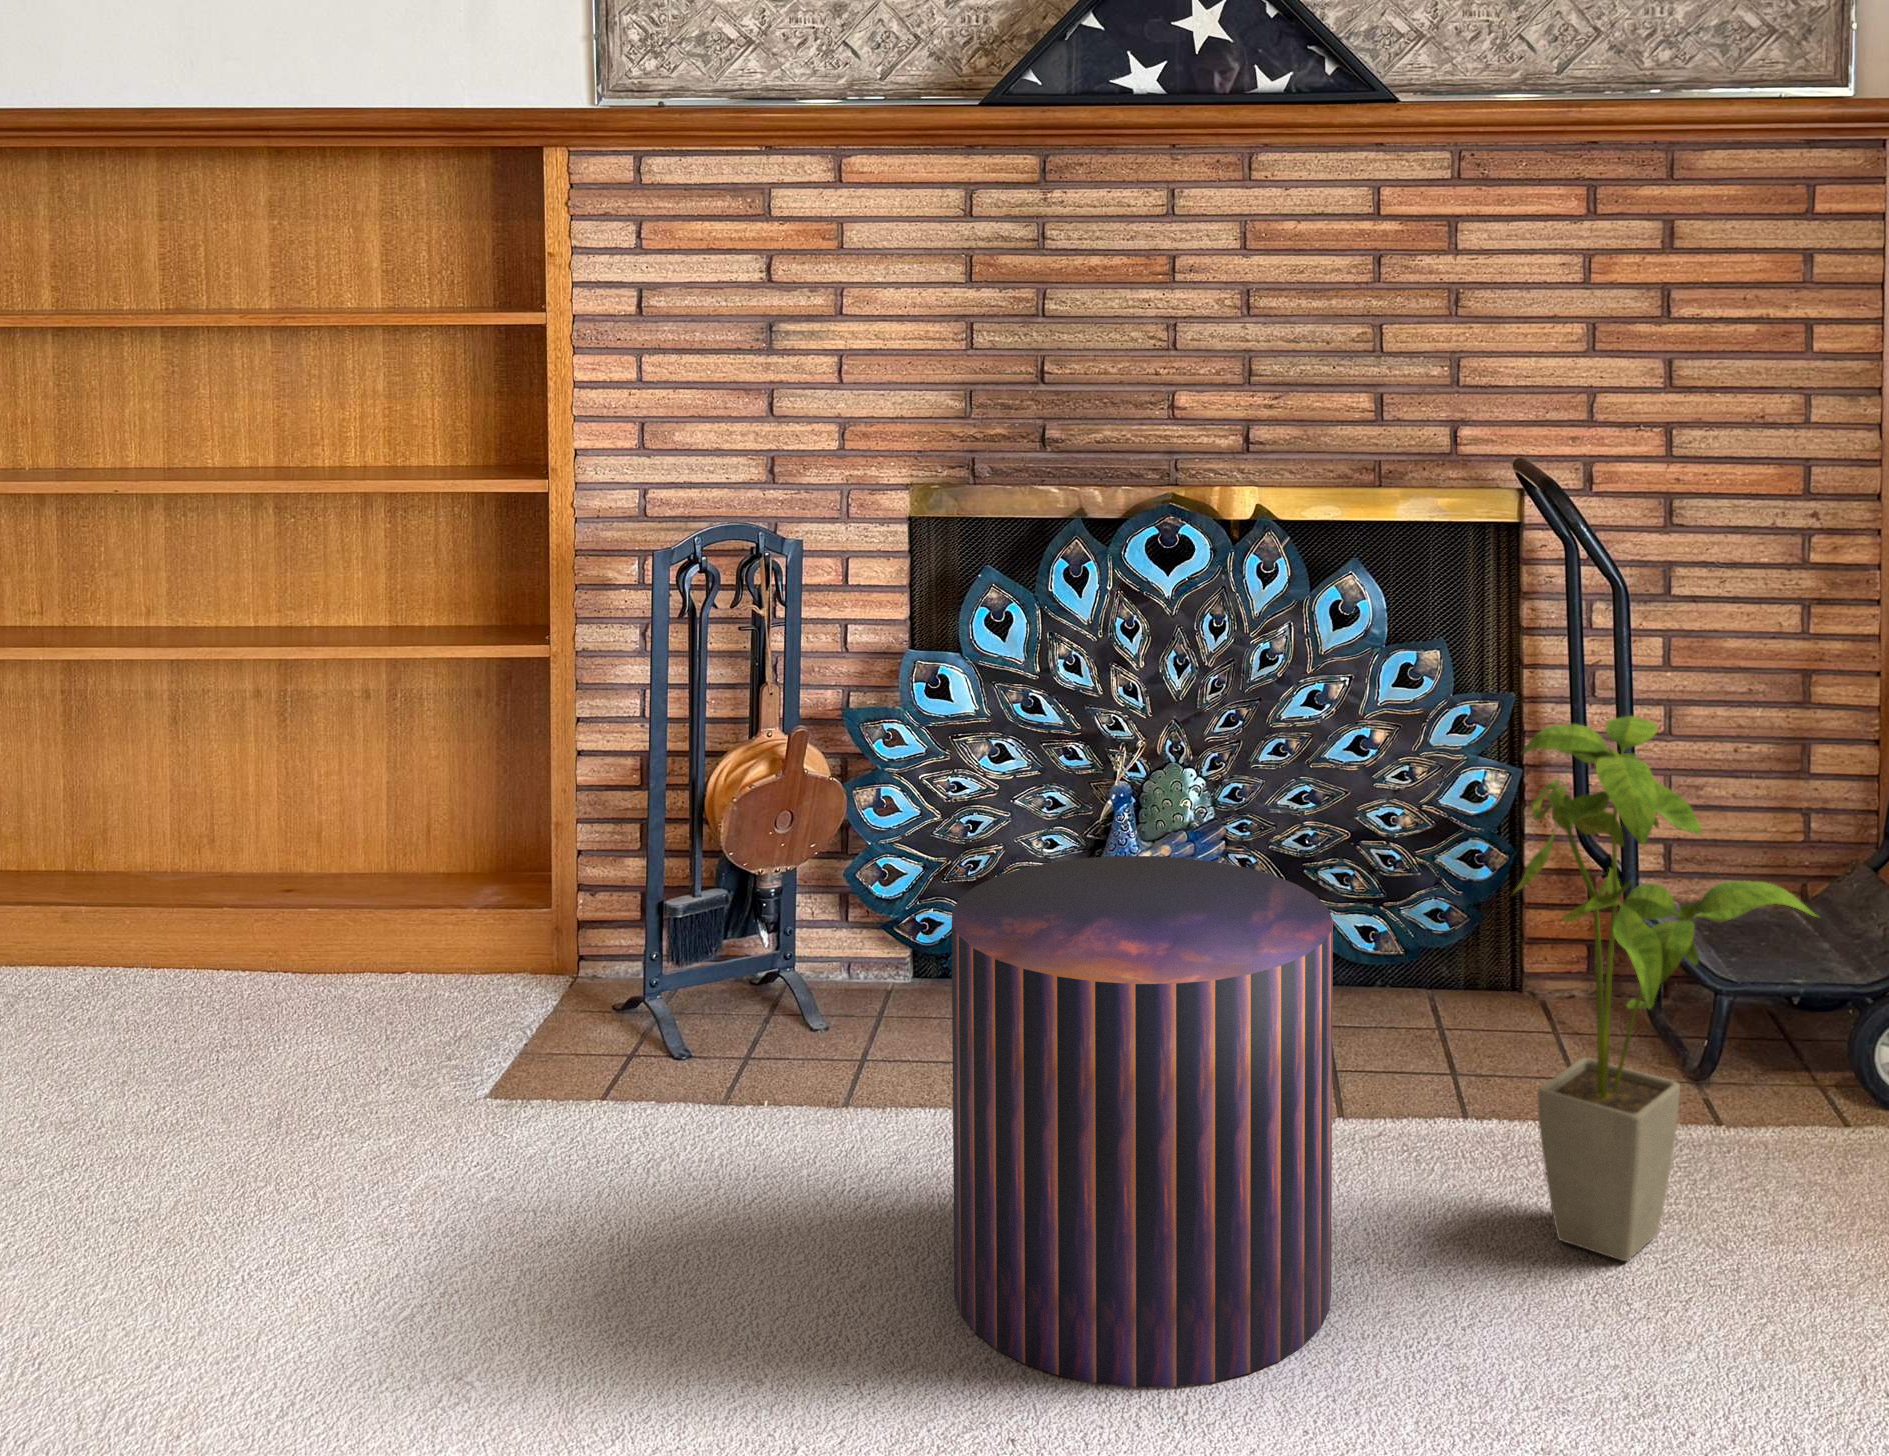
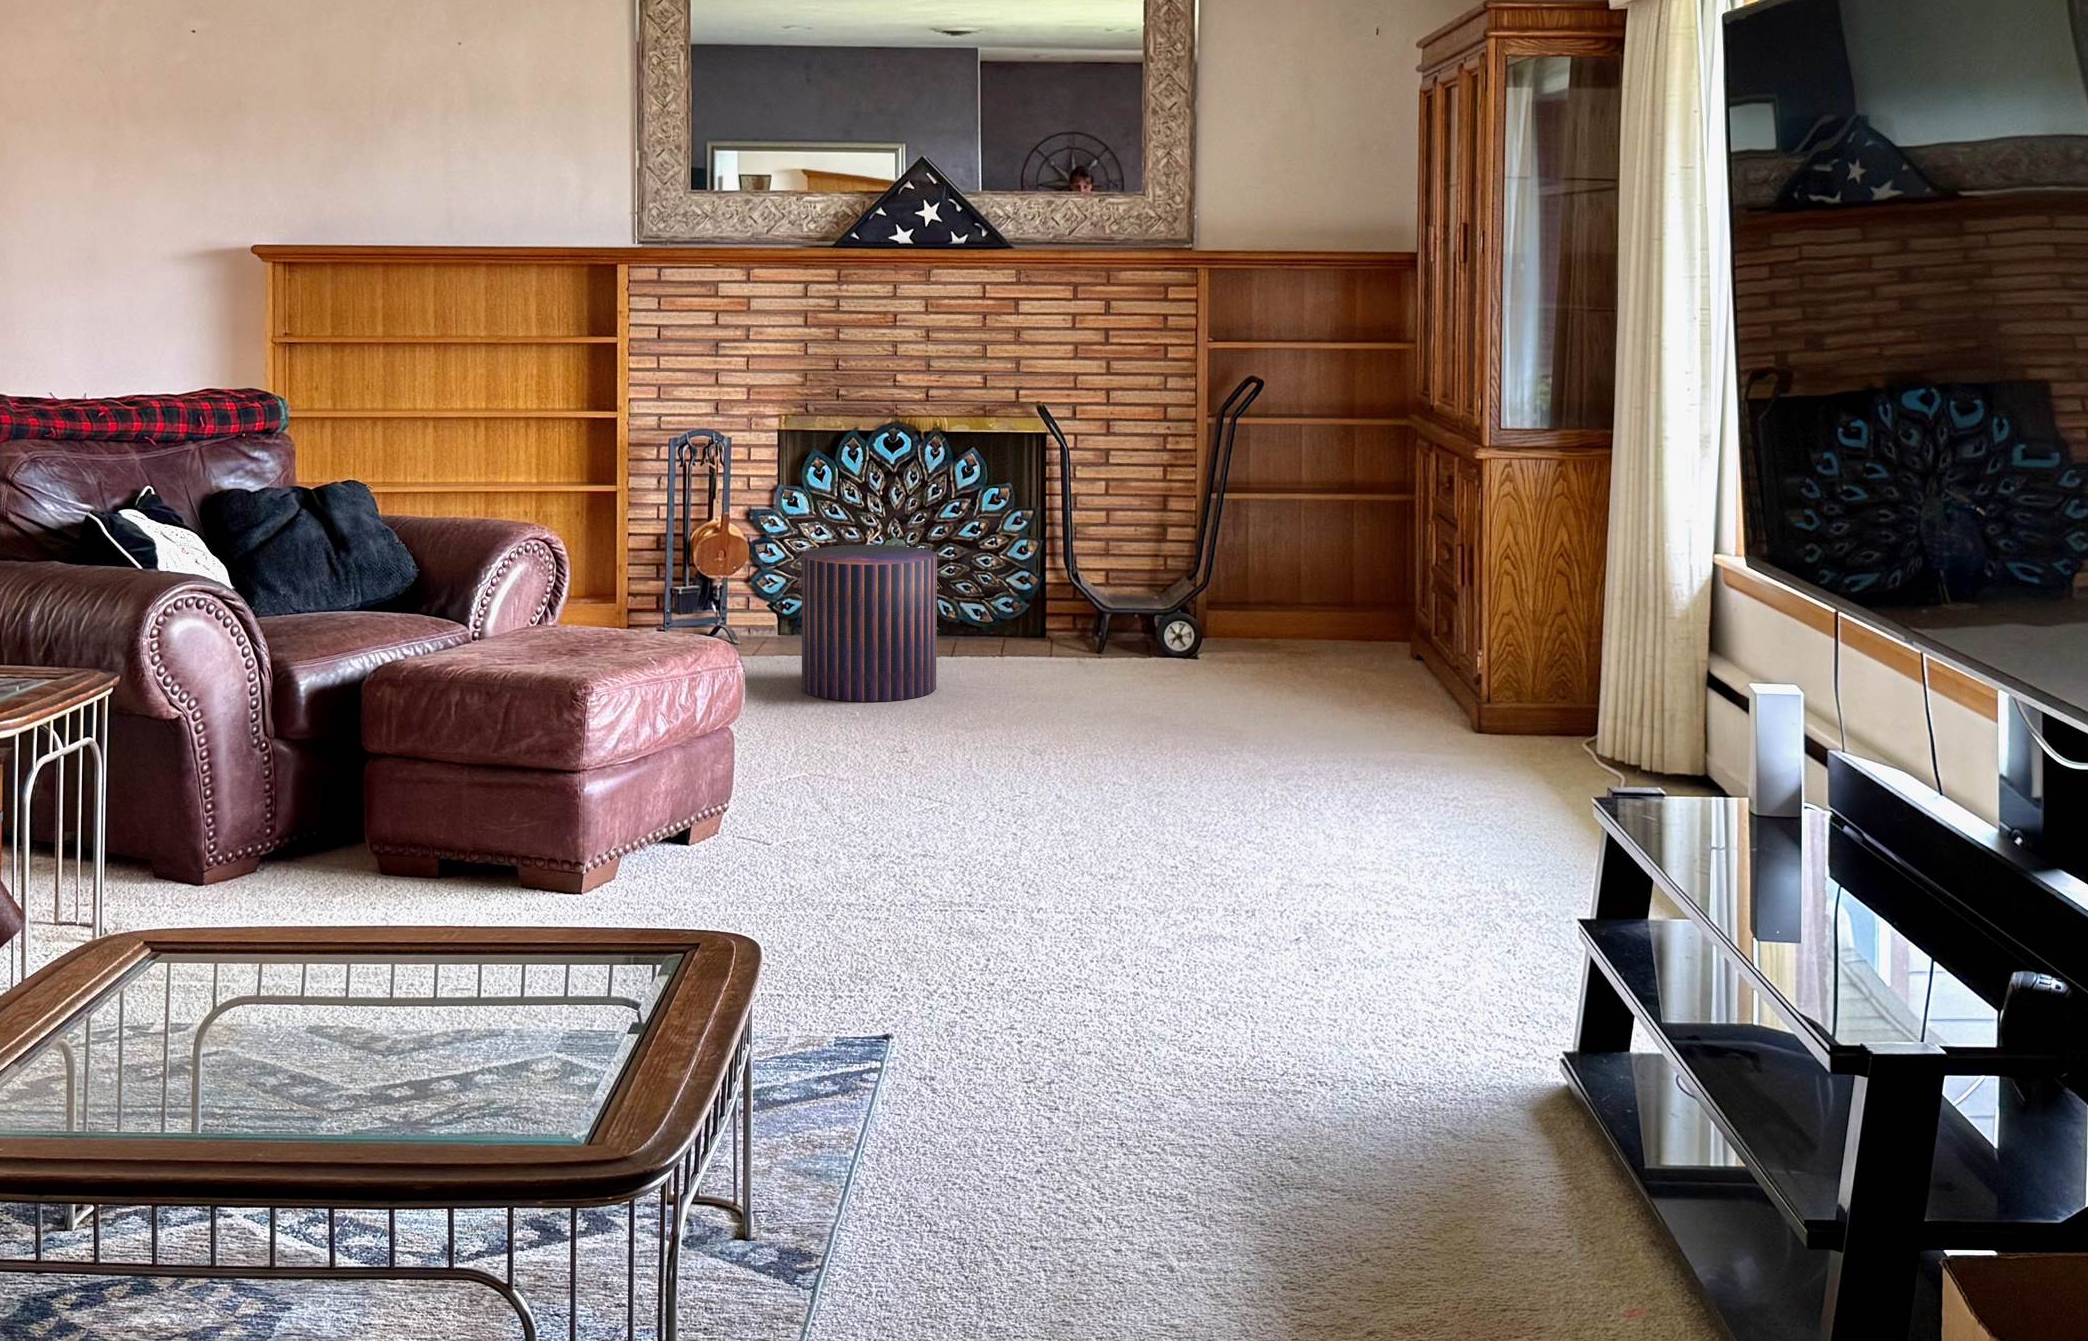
house plant: present [1514,716,1817,1261] -> none [1007,487,1111,684]

